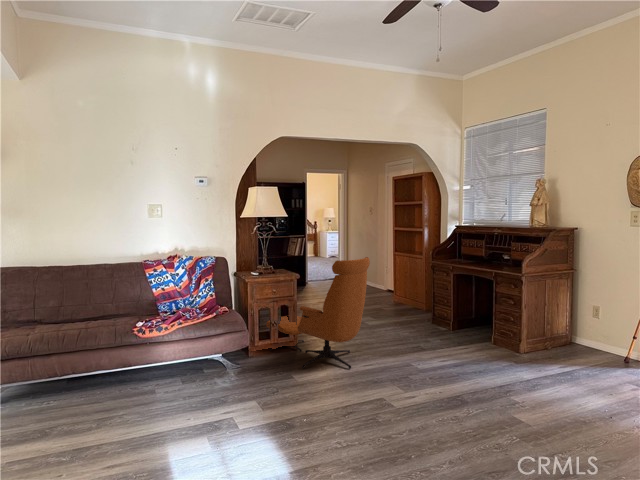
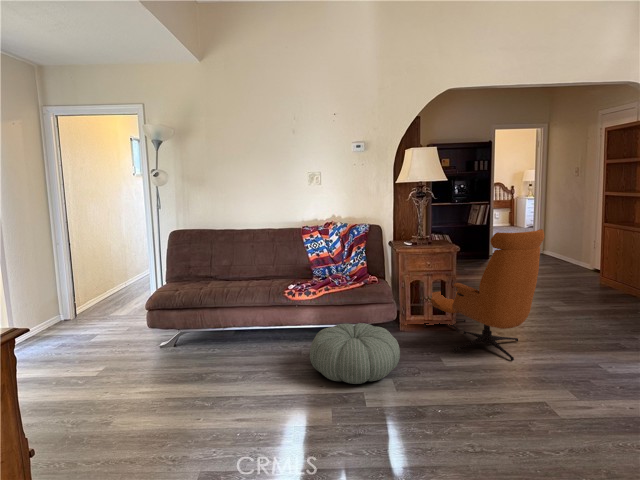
pouf: none [172,352,261,412] -> present [310,323,400,384]

